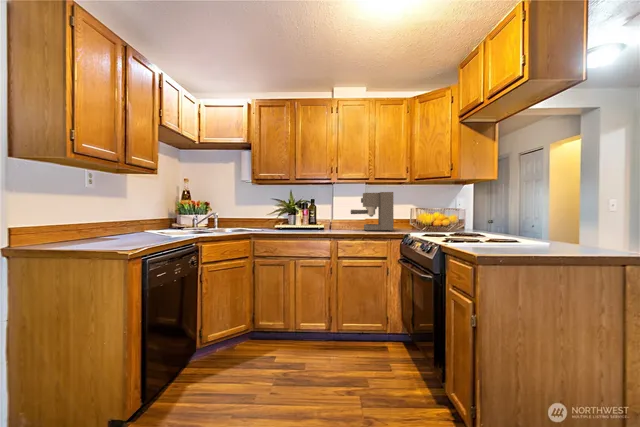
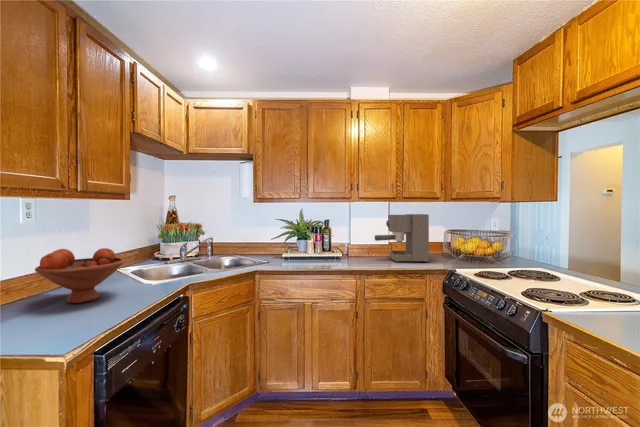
fruit bowl: none [98,205,156,241] -> present [35,248,124,303]

